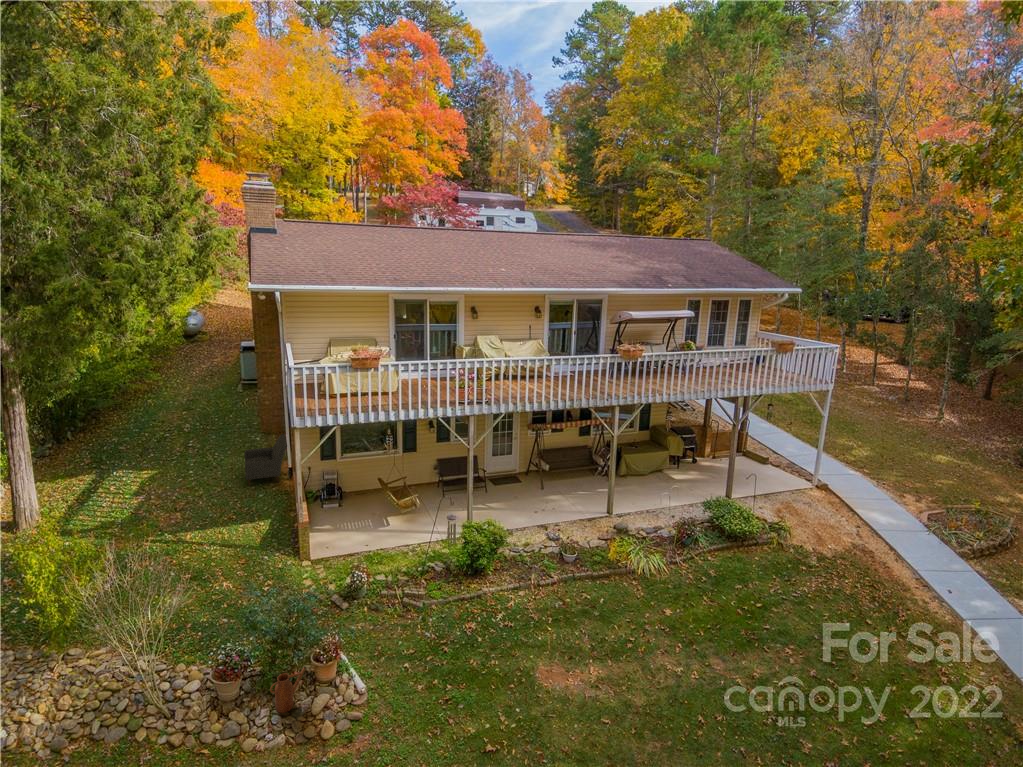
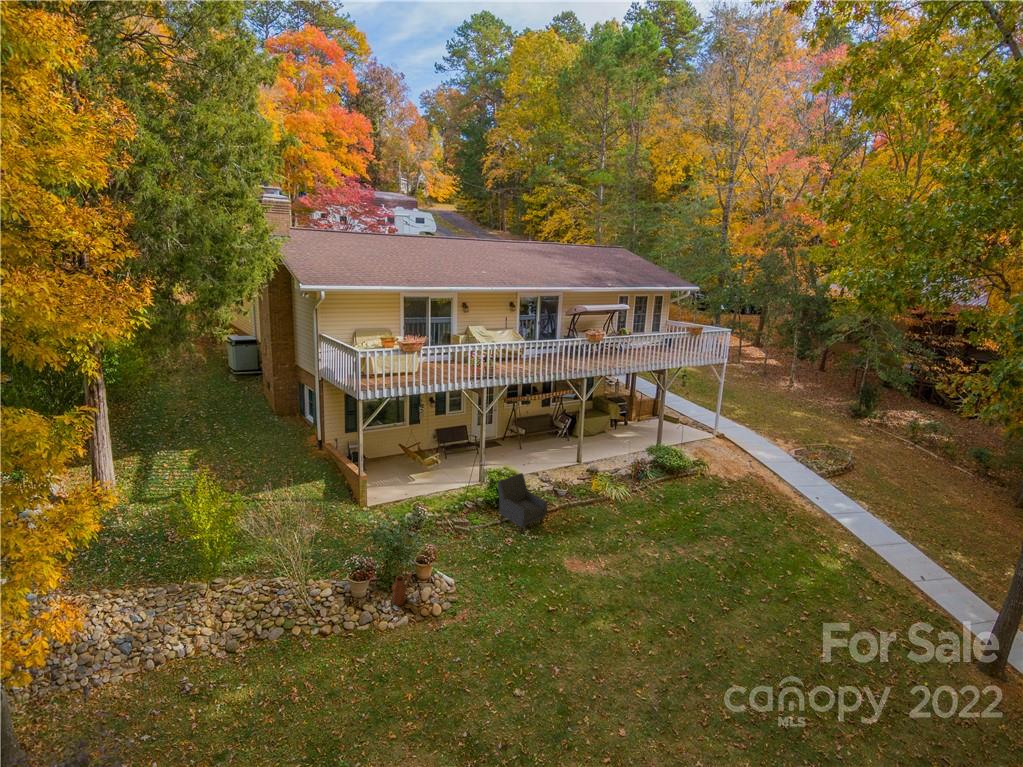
chair: present [244,434,287,486] -> present [497,473,547,533]

